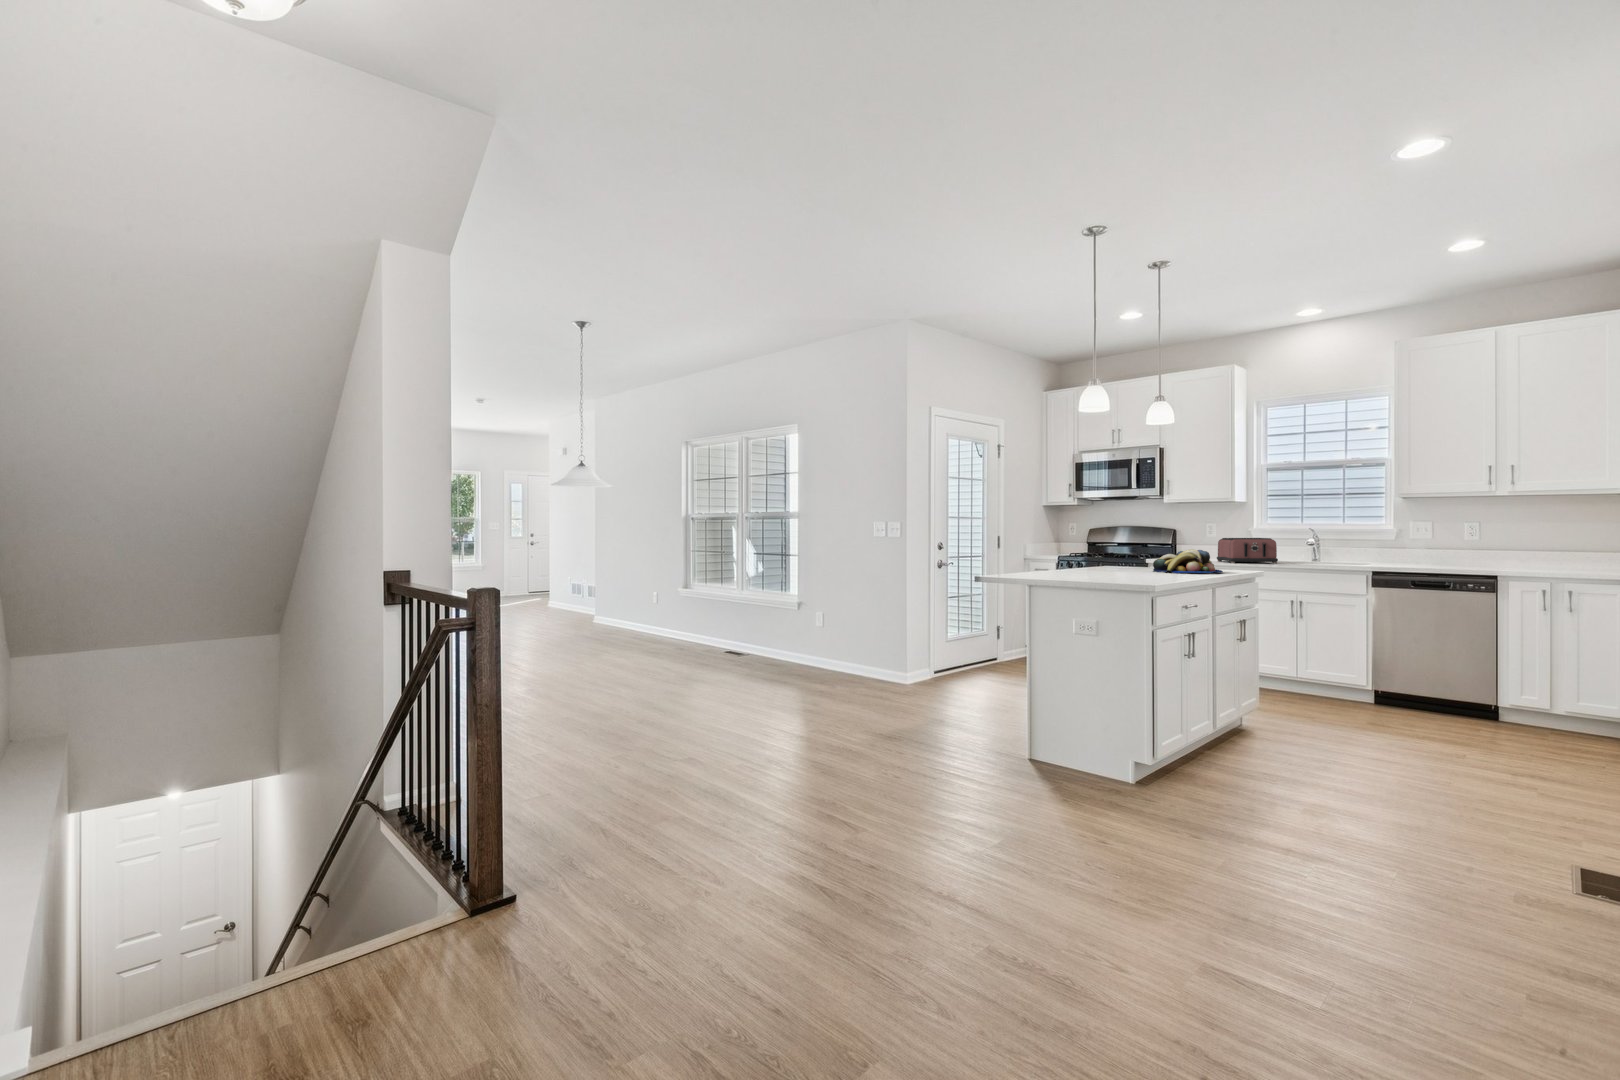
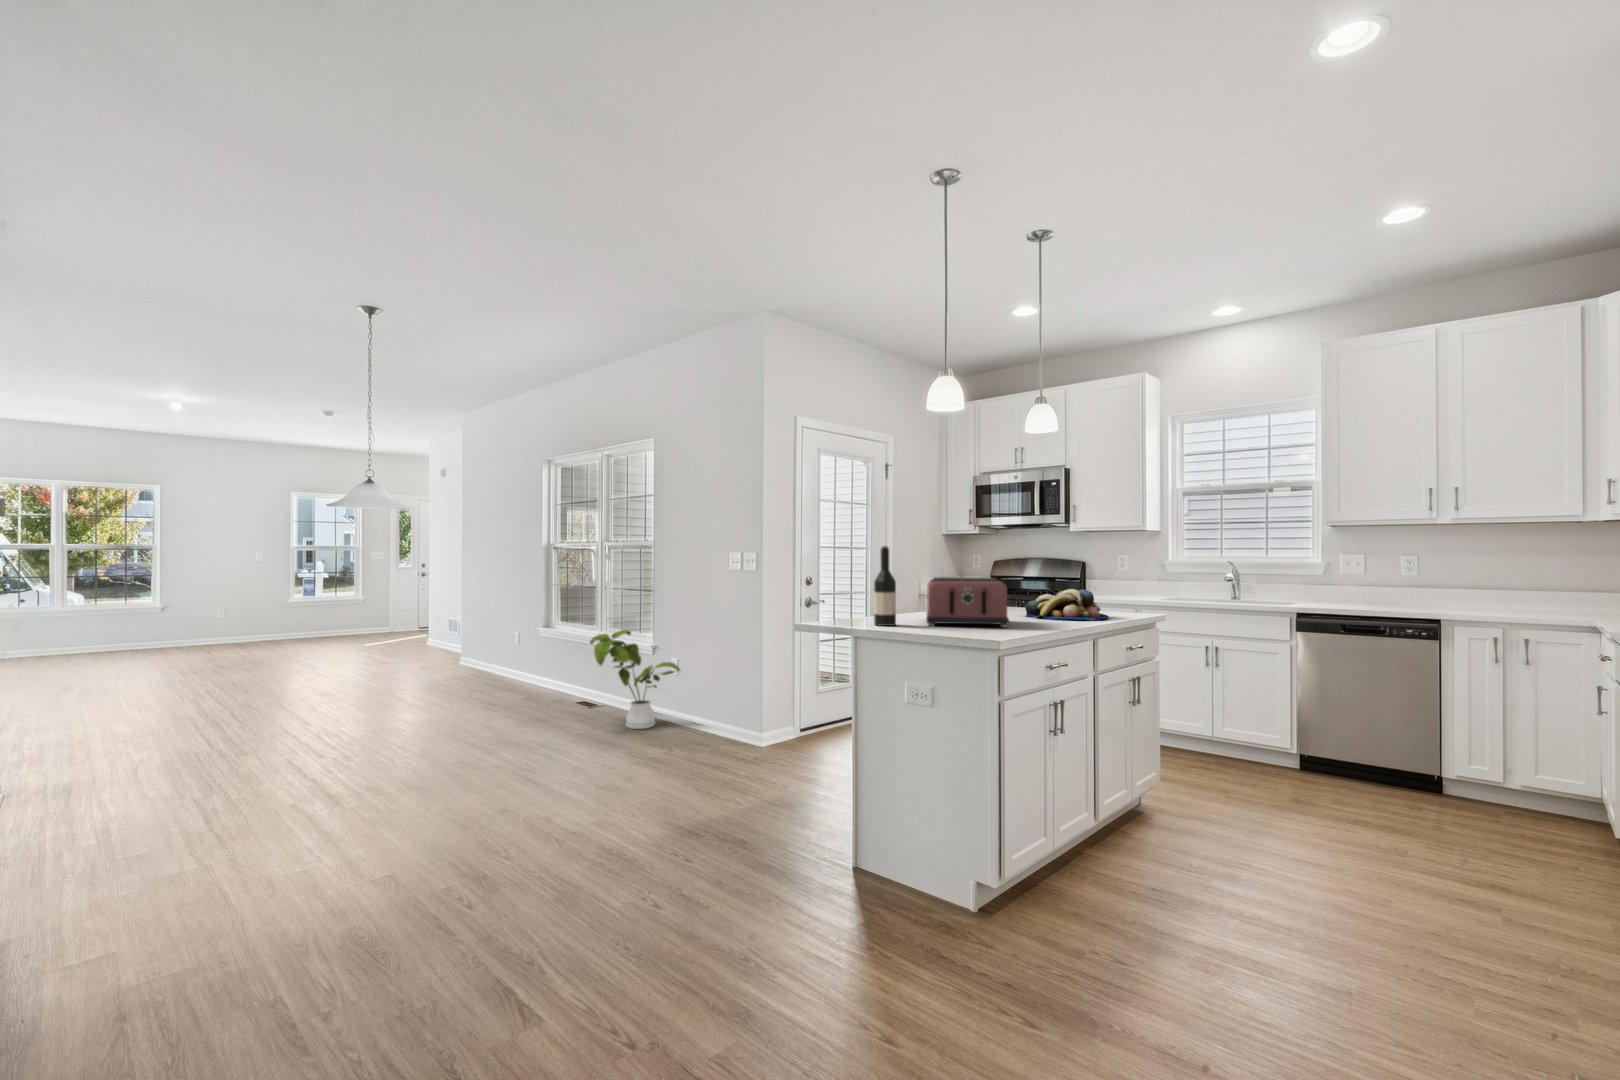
wine bottle: none [1047,516,1065,576] -> present [874,546,896,626]
toaster: present [1217,538,1278,563] -> present [926,577,1009,627]
house plant: none [752,589,831,673] -> present [590,630,680,729]

